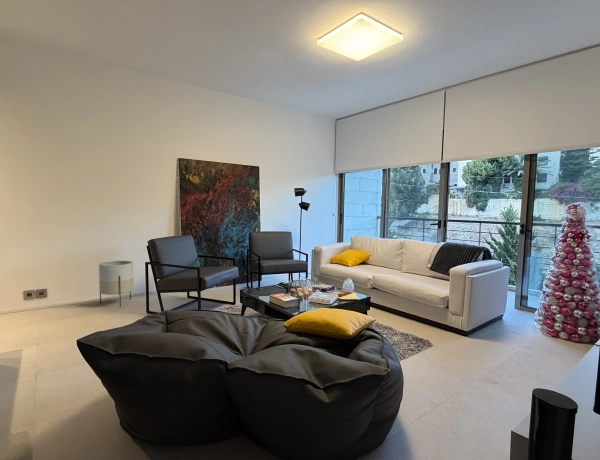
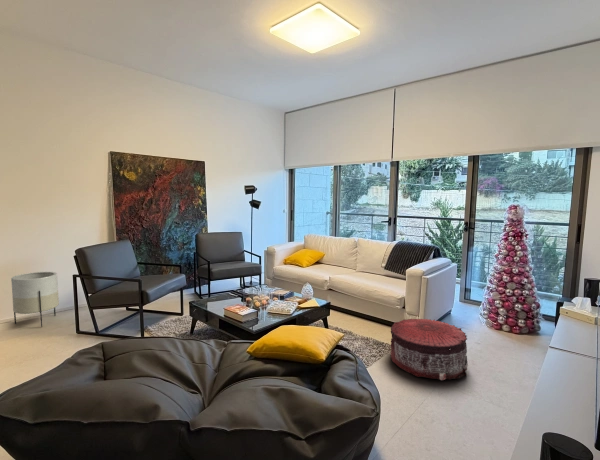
pouf: none [428,316,509,377] -> present [390,319,468,380]

